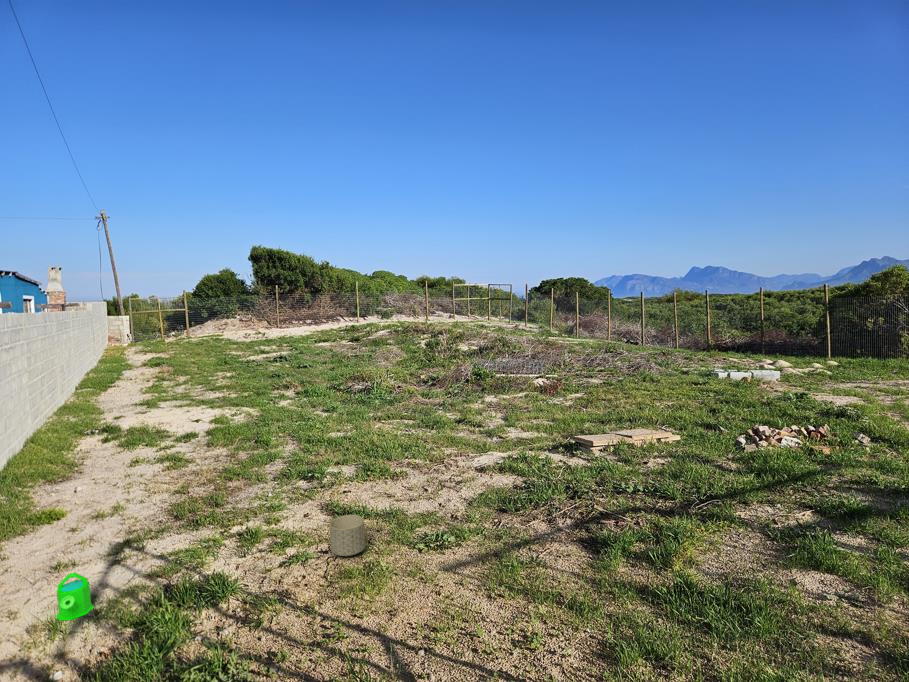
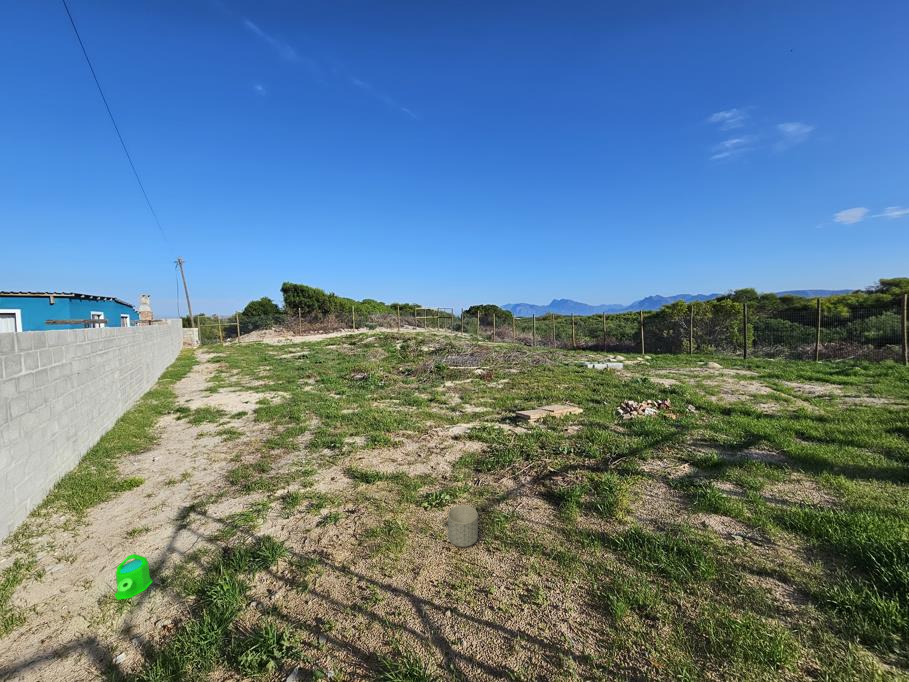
planter: present [330,515,365,556] -> present [448,505,478,547]

